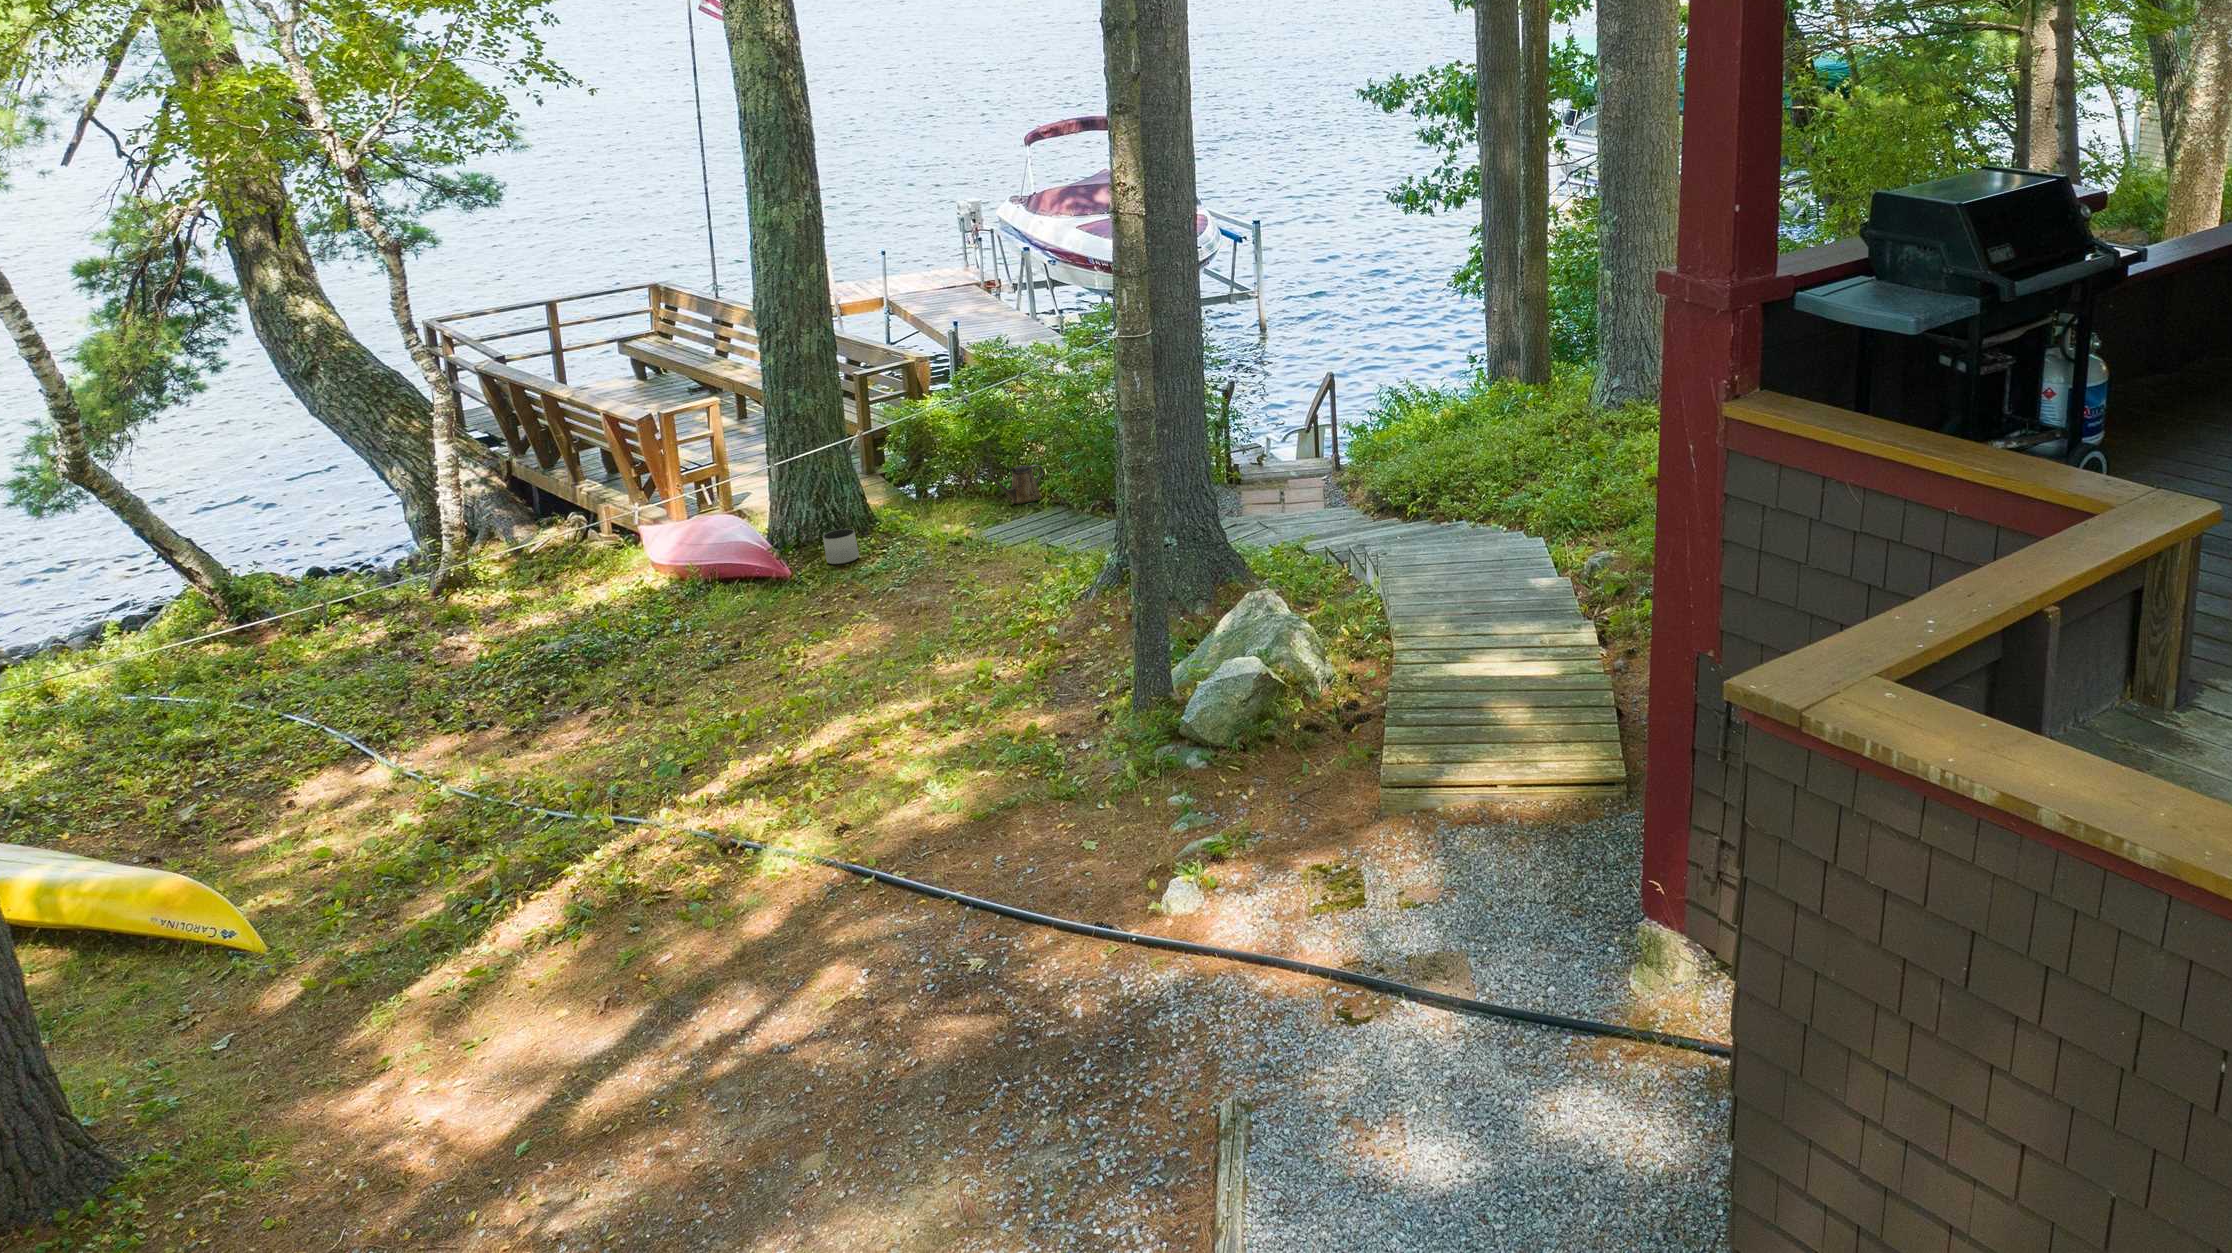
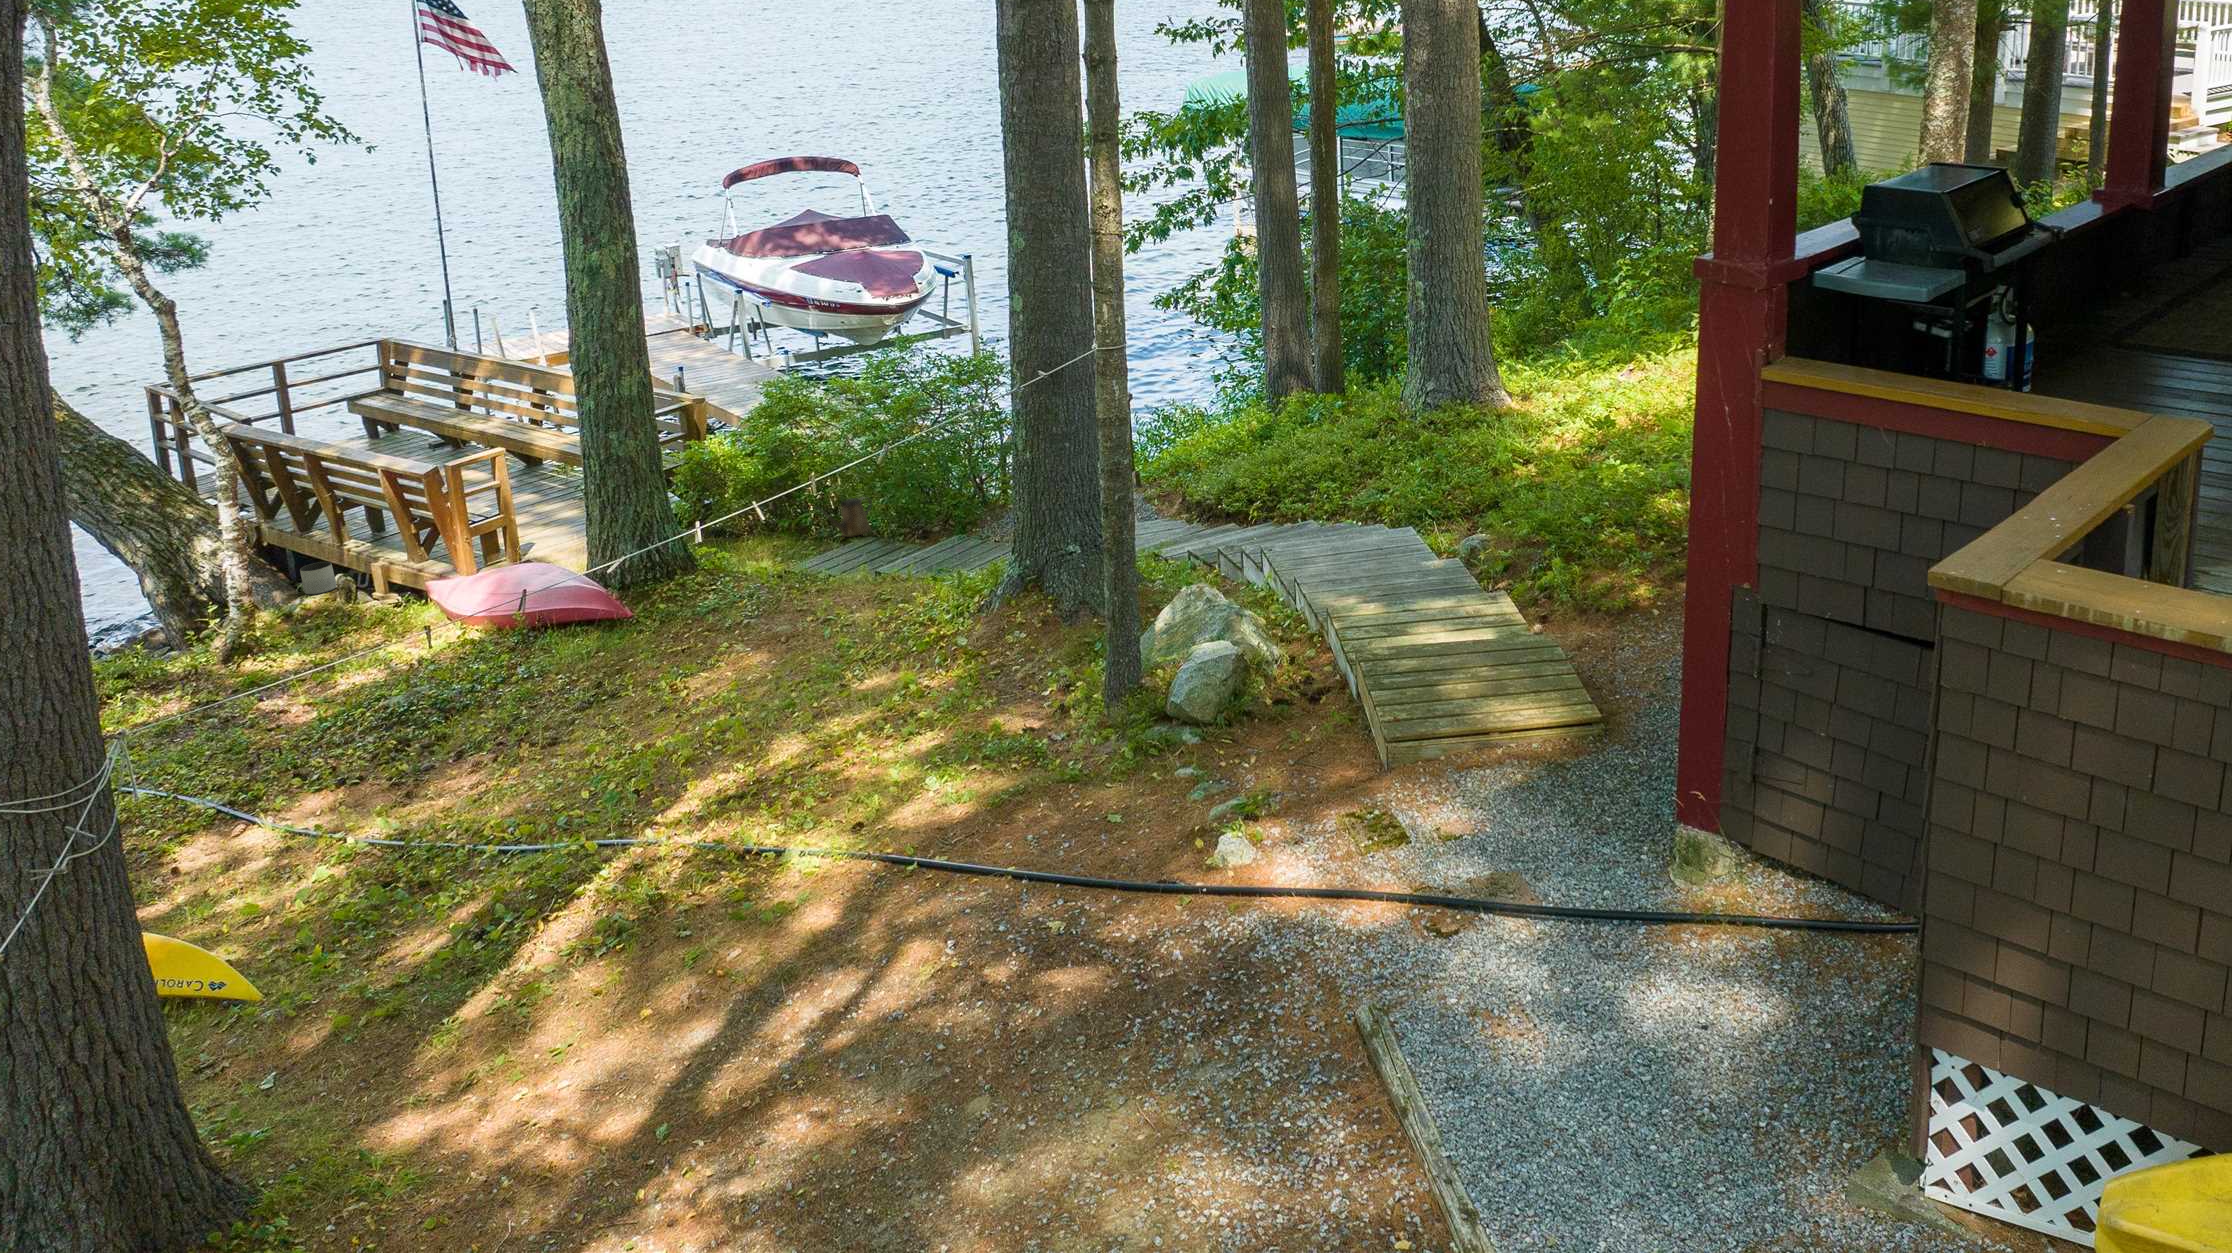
planter: present [823,529,859,565] -> present [300,562,337,595]

